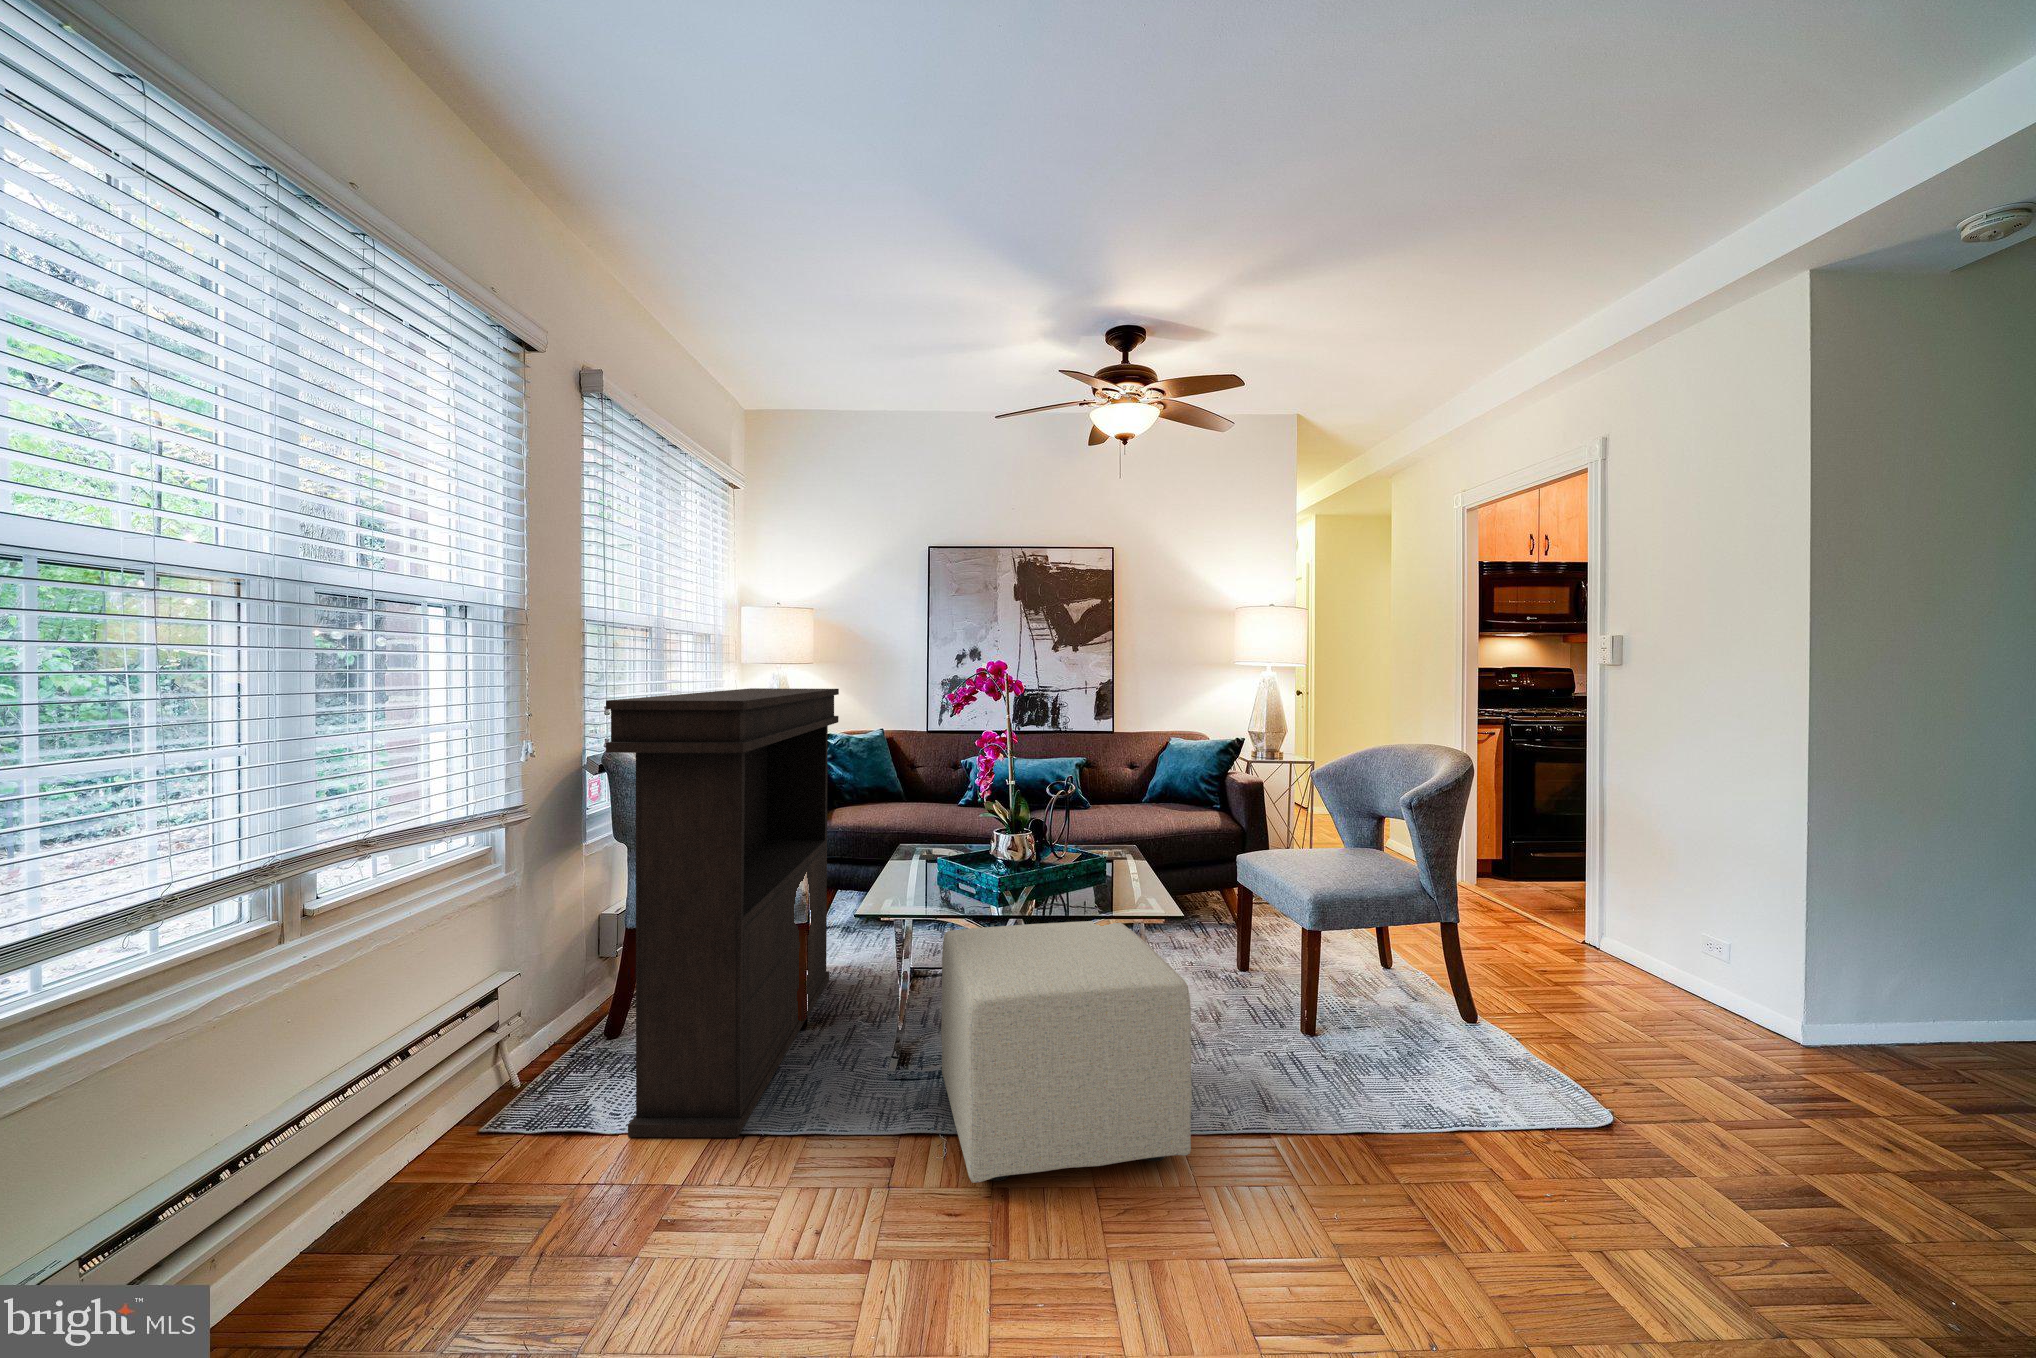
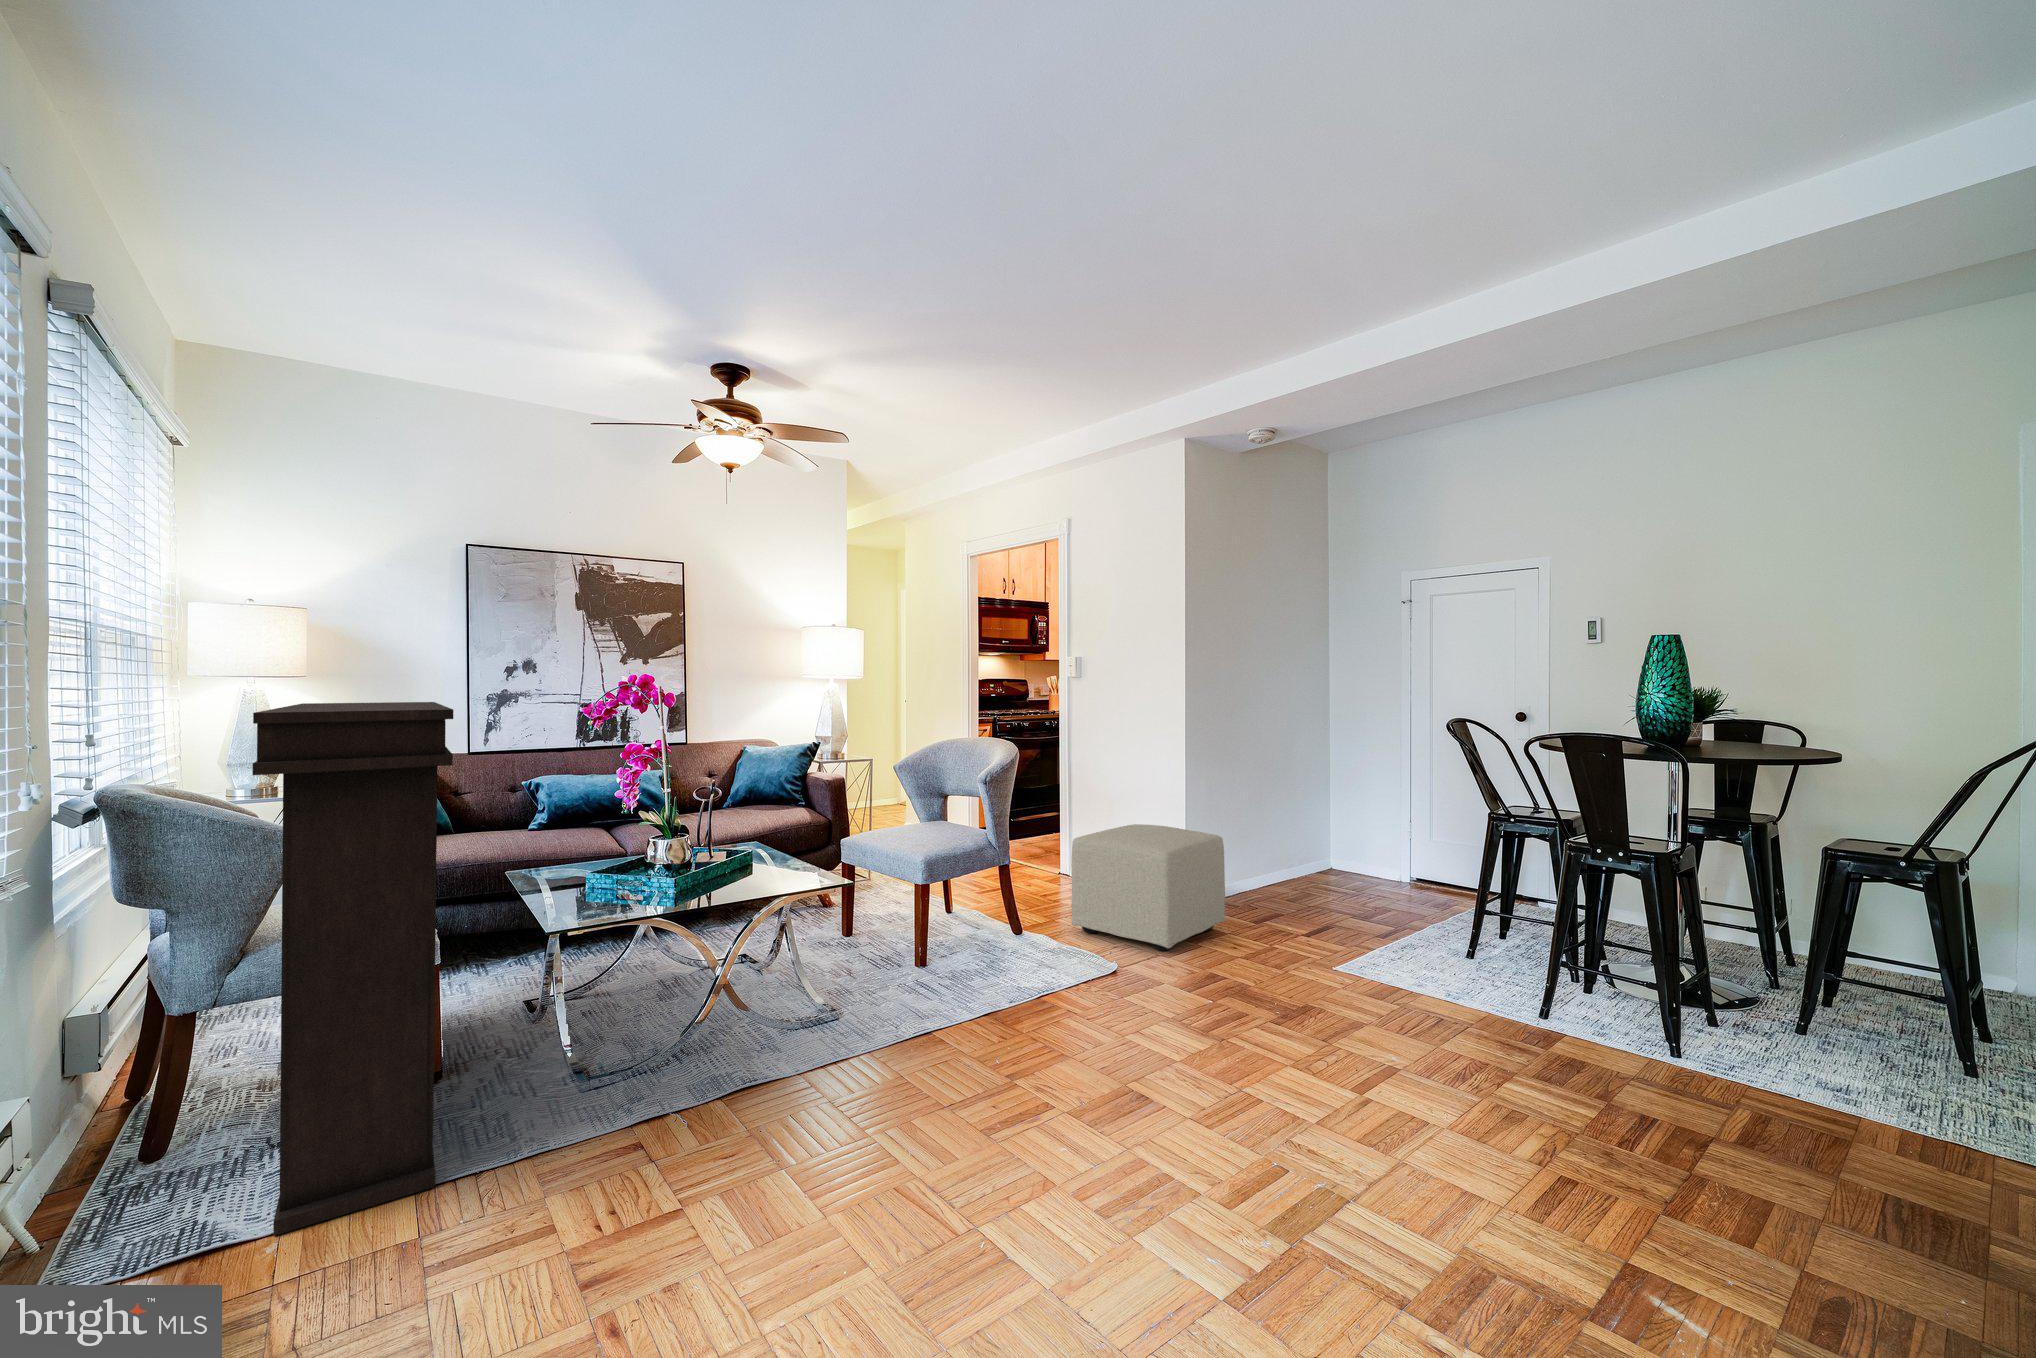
ottoman: present [941,921,1192,1183] -> present [1071,824,1225,950]

